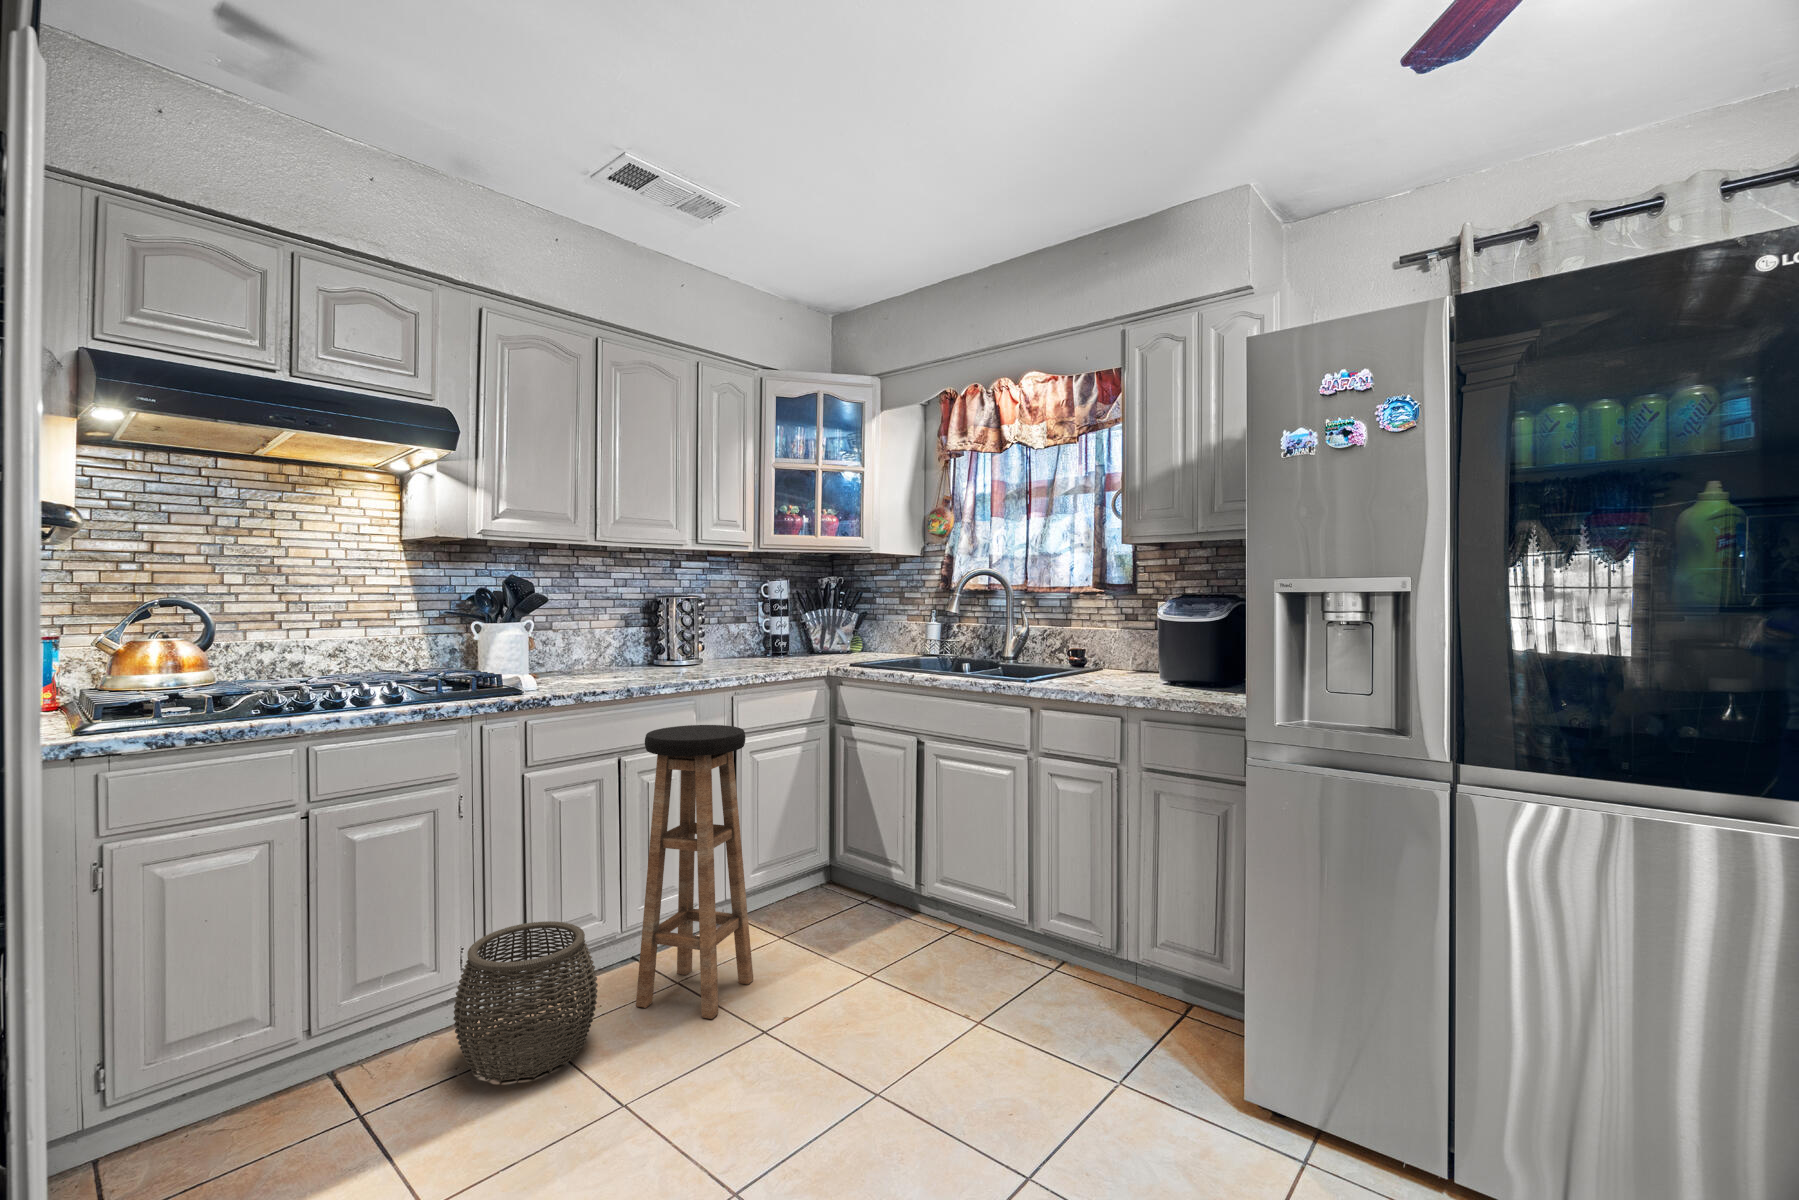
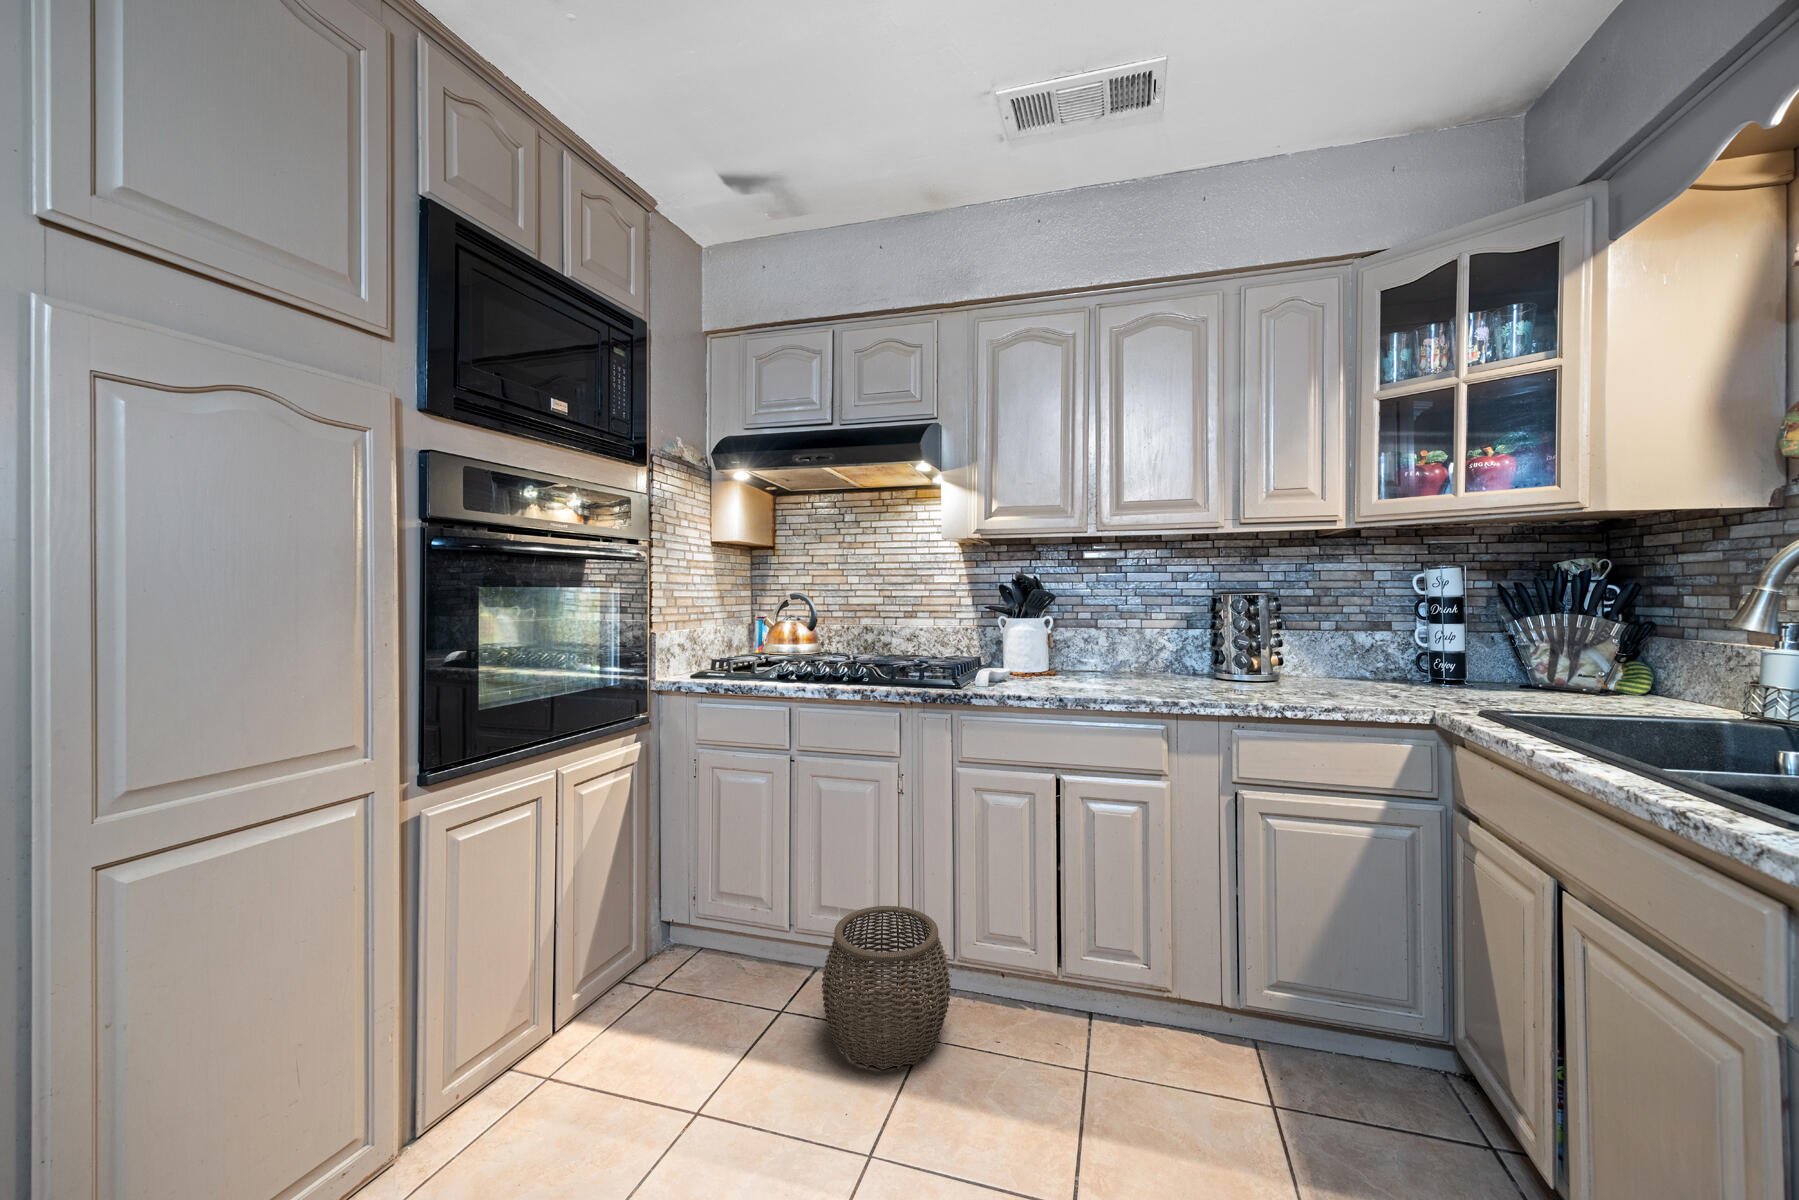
bar stool: present [636,725,753,1019] -> none [1004,751,1143,1138]

